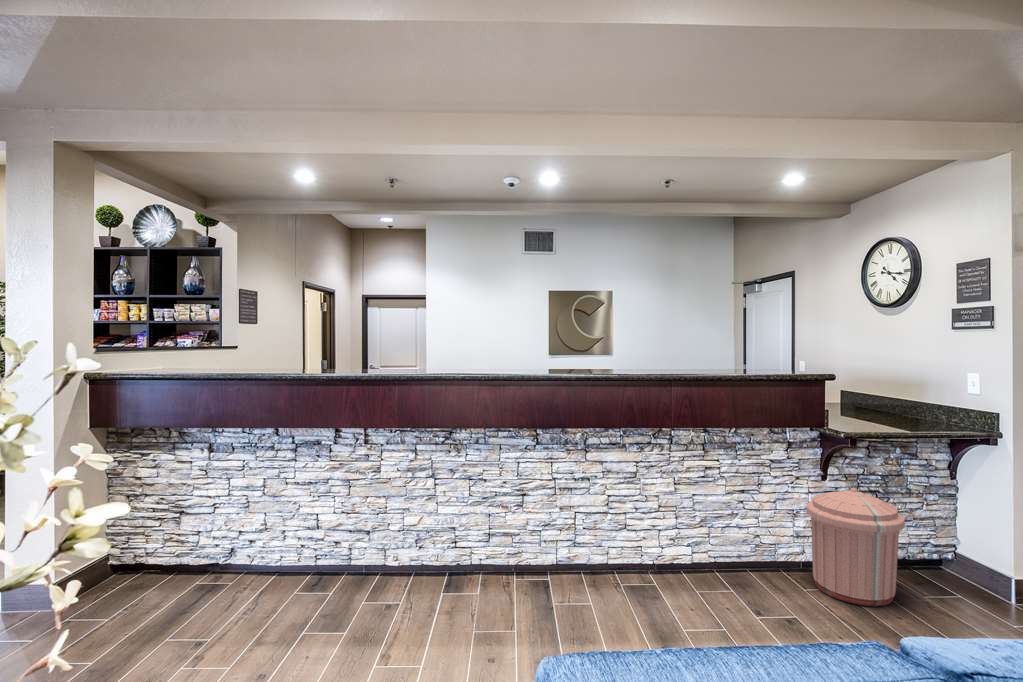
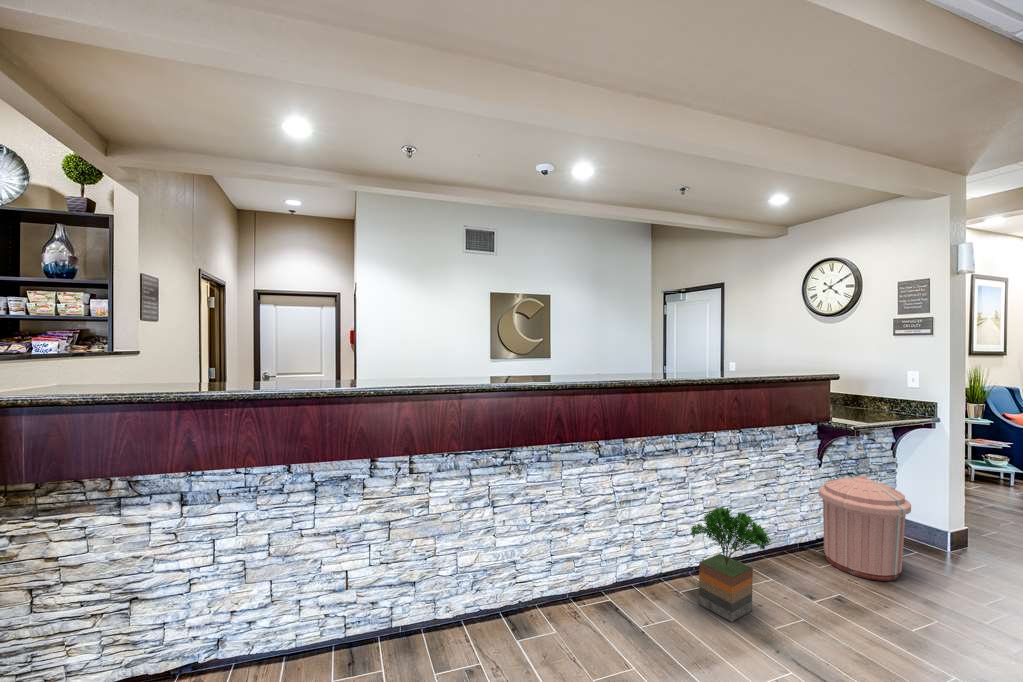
potted tree: none [618,500,692,608] -> present [690,507,772,622]

